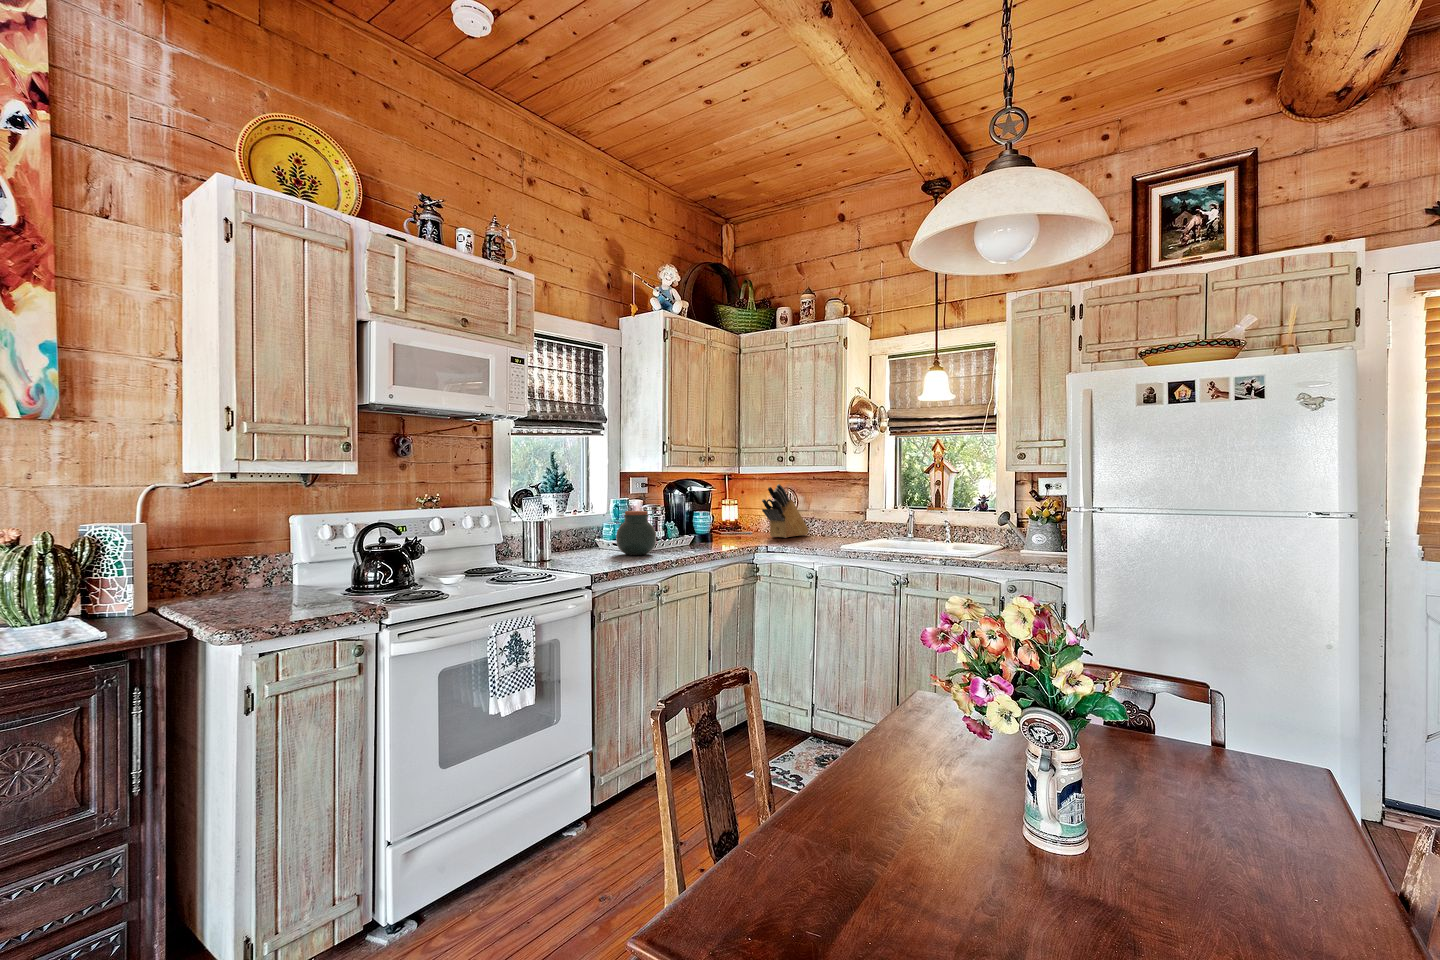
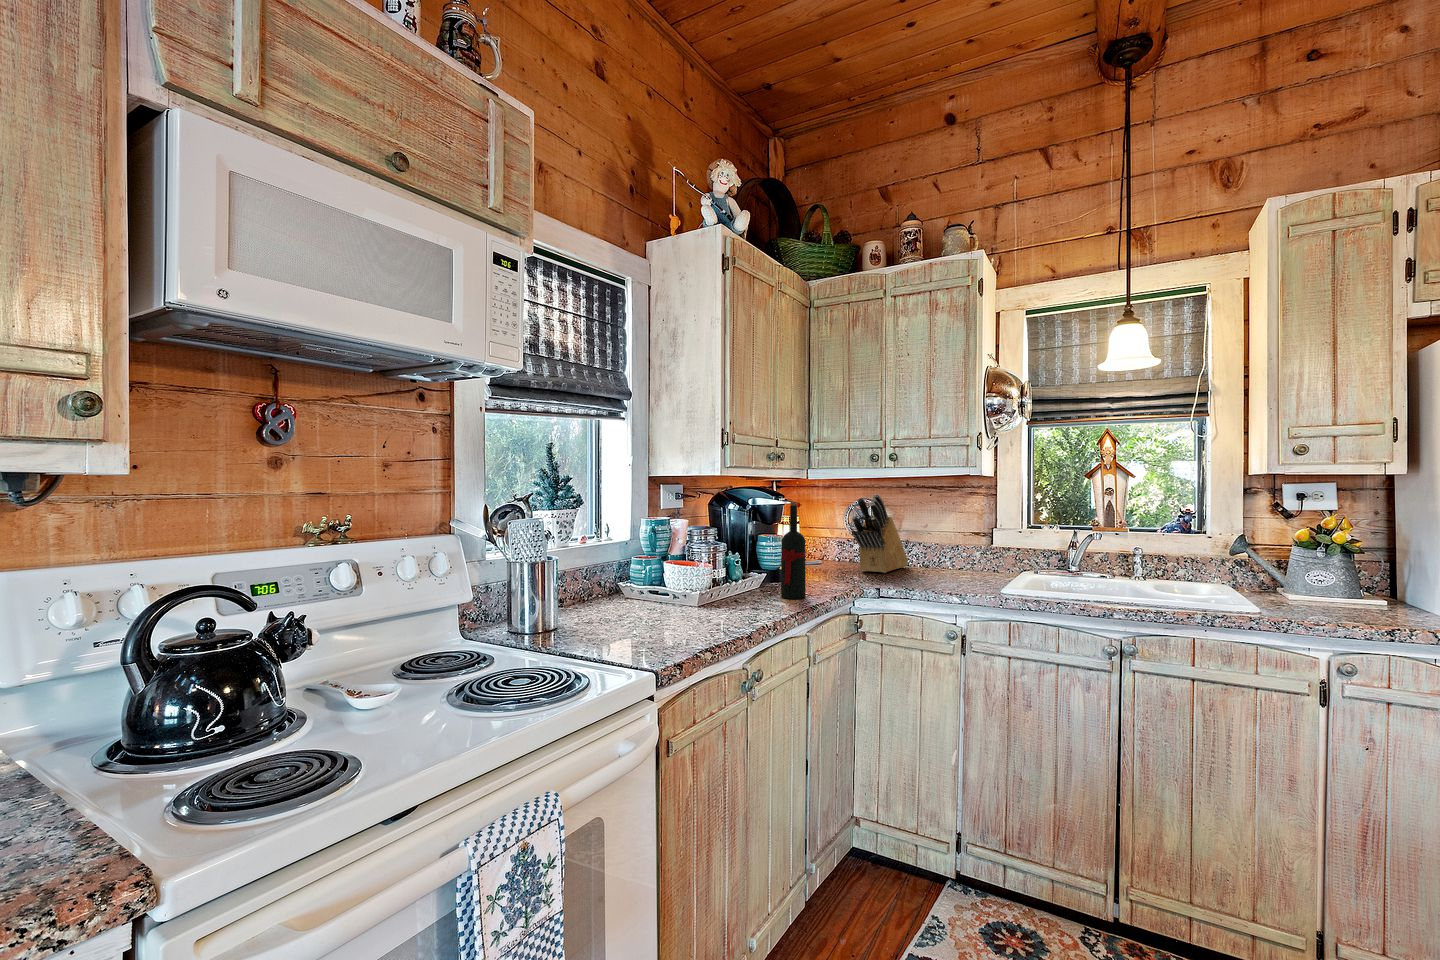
wine bottle: none [697,488,713,549] -> present [781,502,806,599]
jar: present [616,511,656,555] -> none [664,539,730,615]

